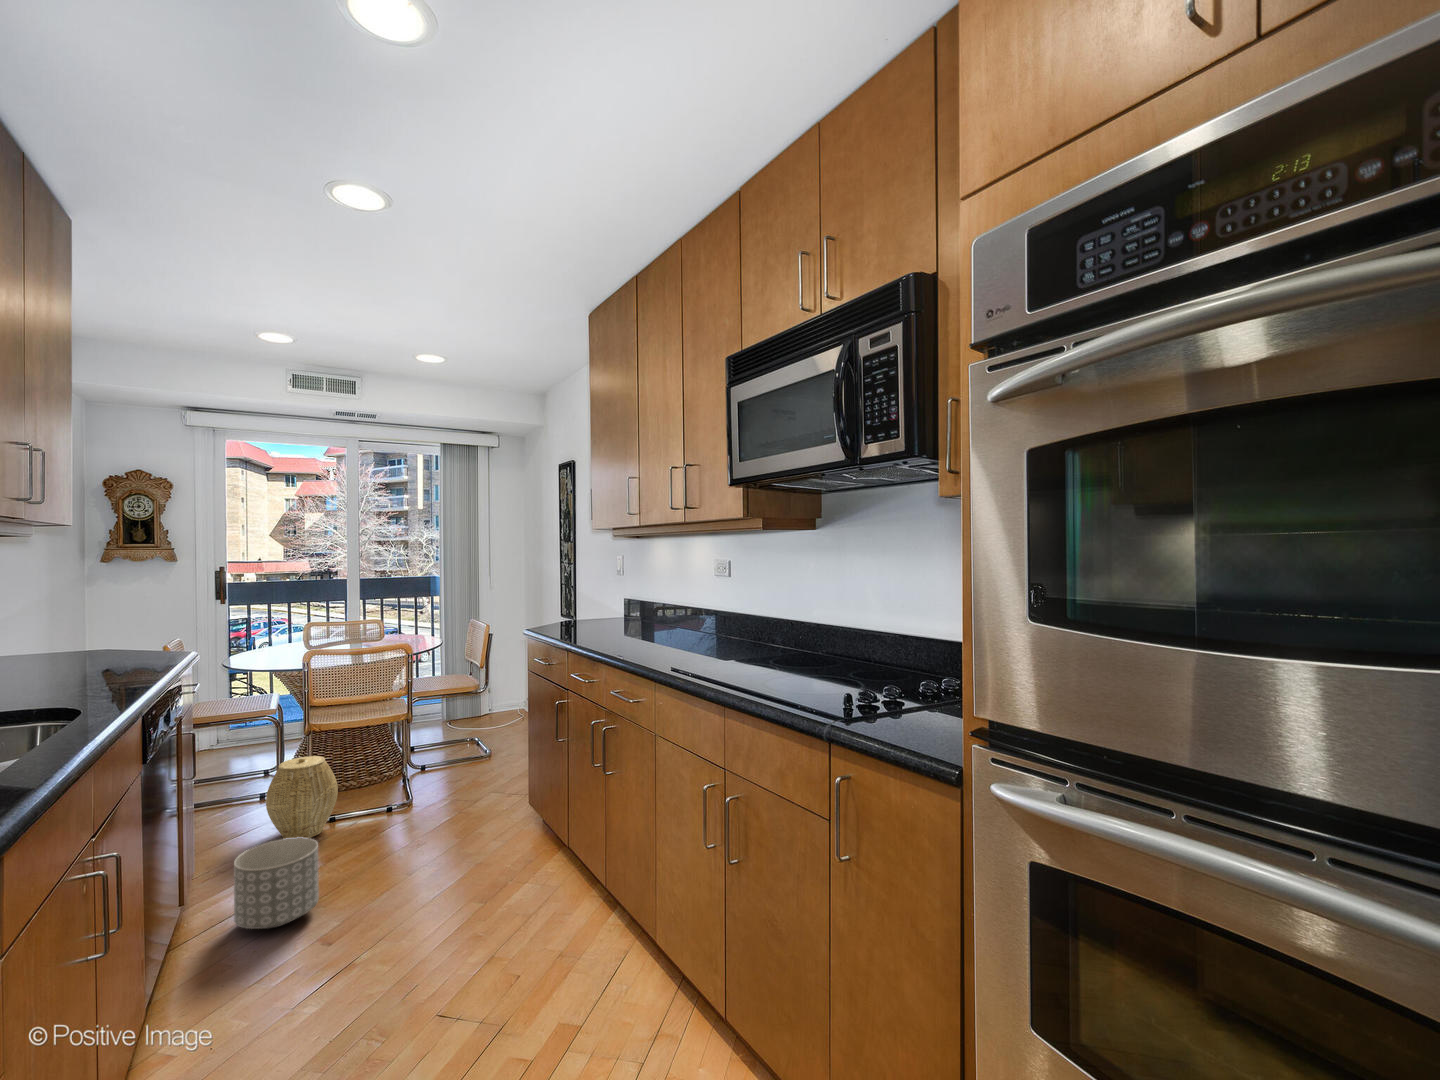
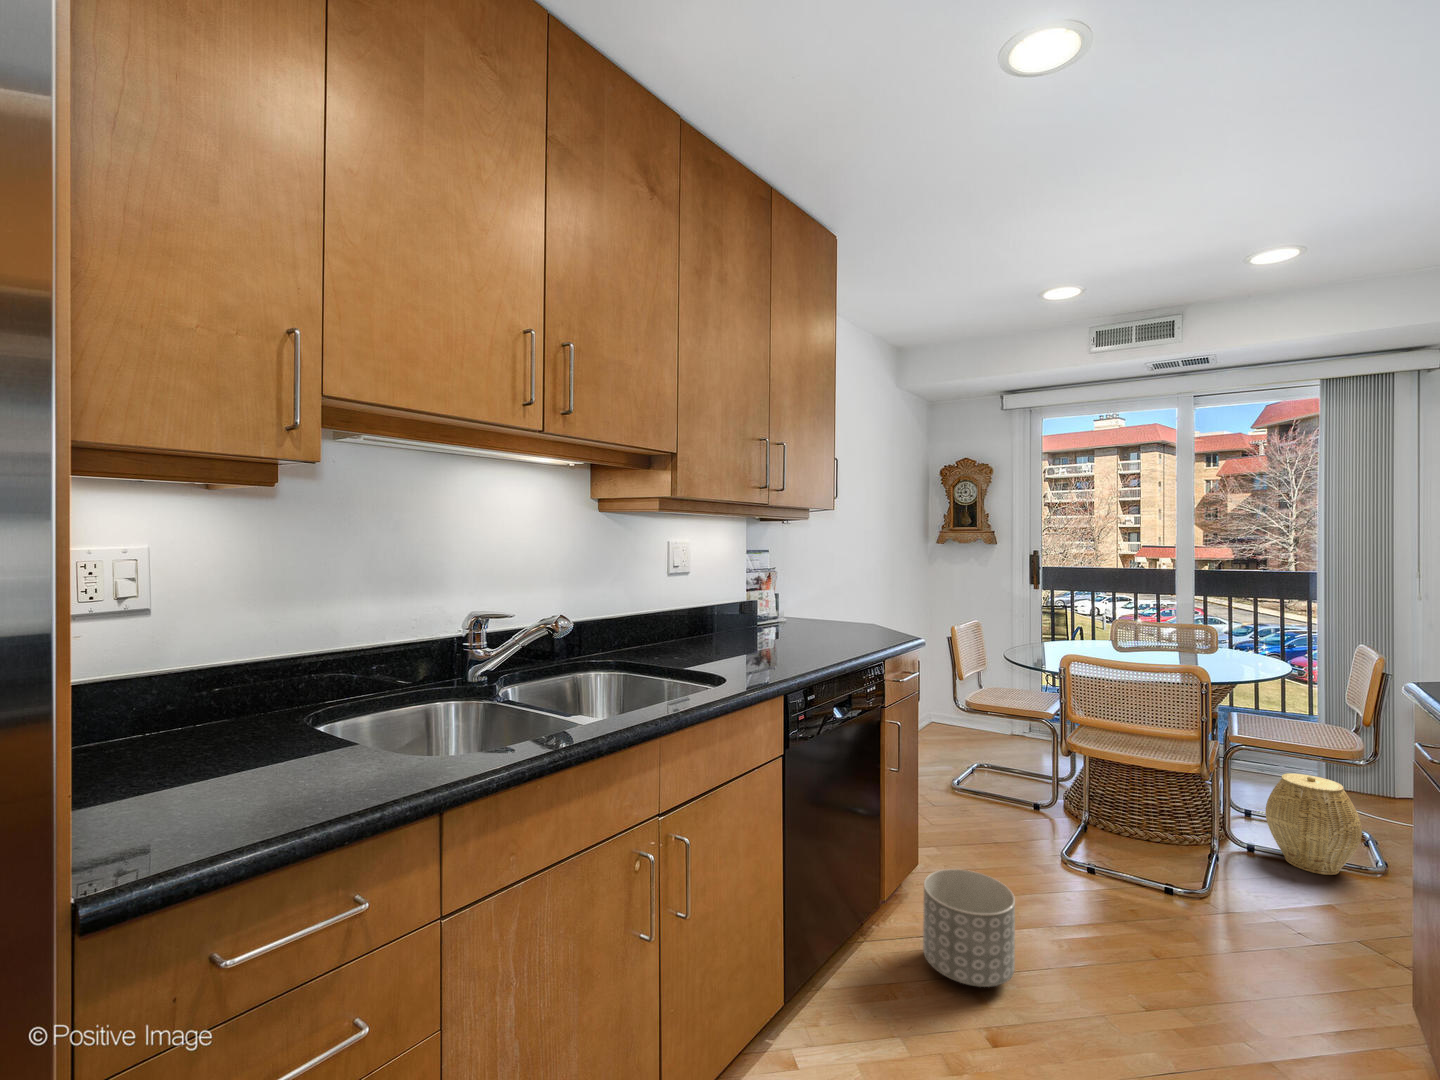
woven basket: present [266,756,338,839] -> present [1266,773,1362,875]

